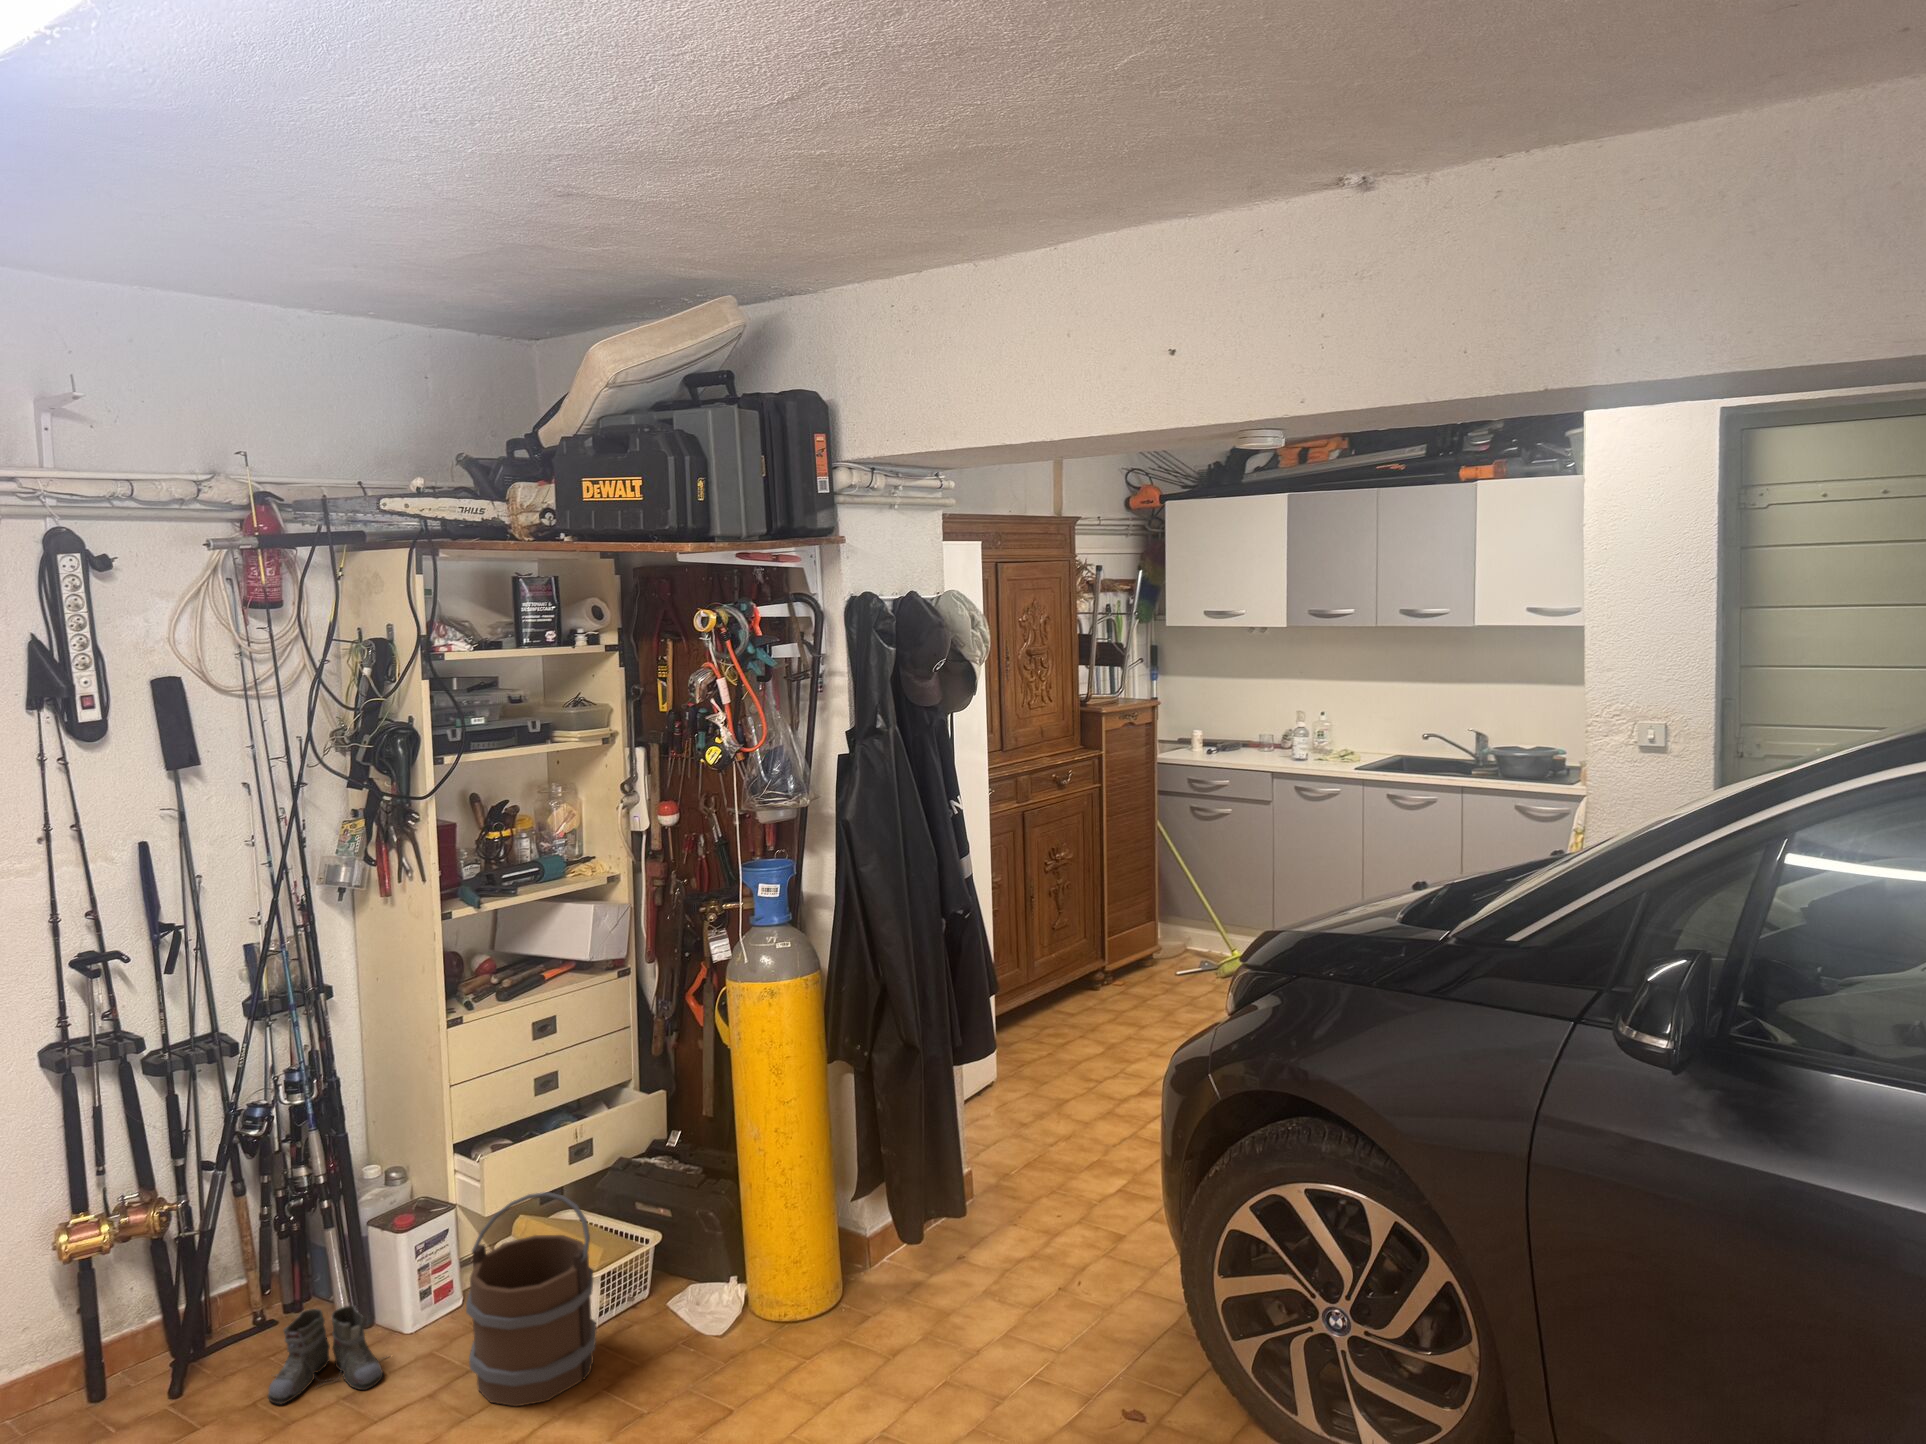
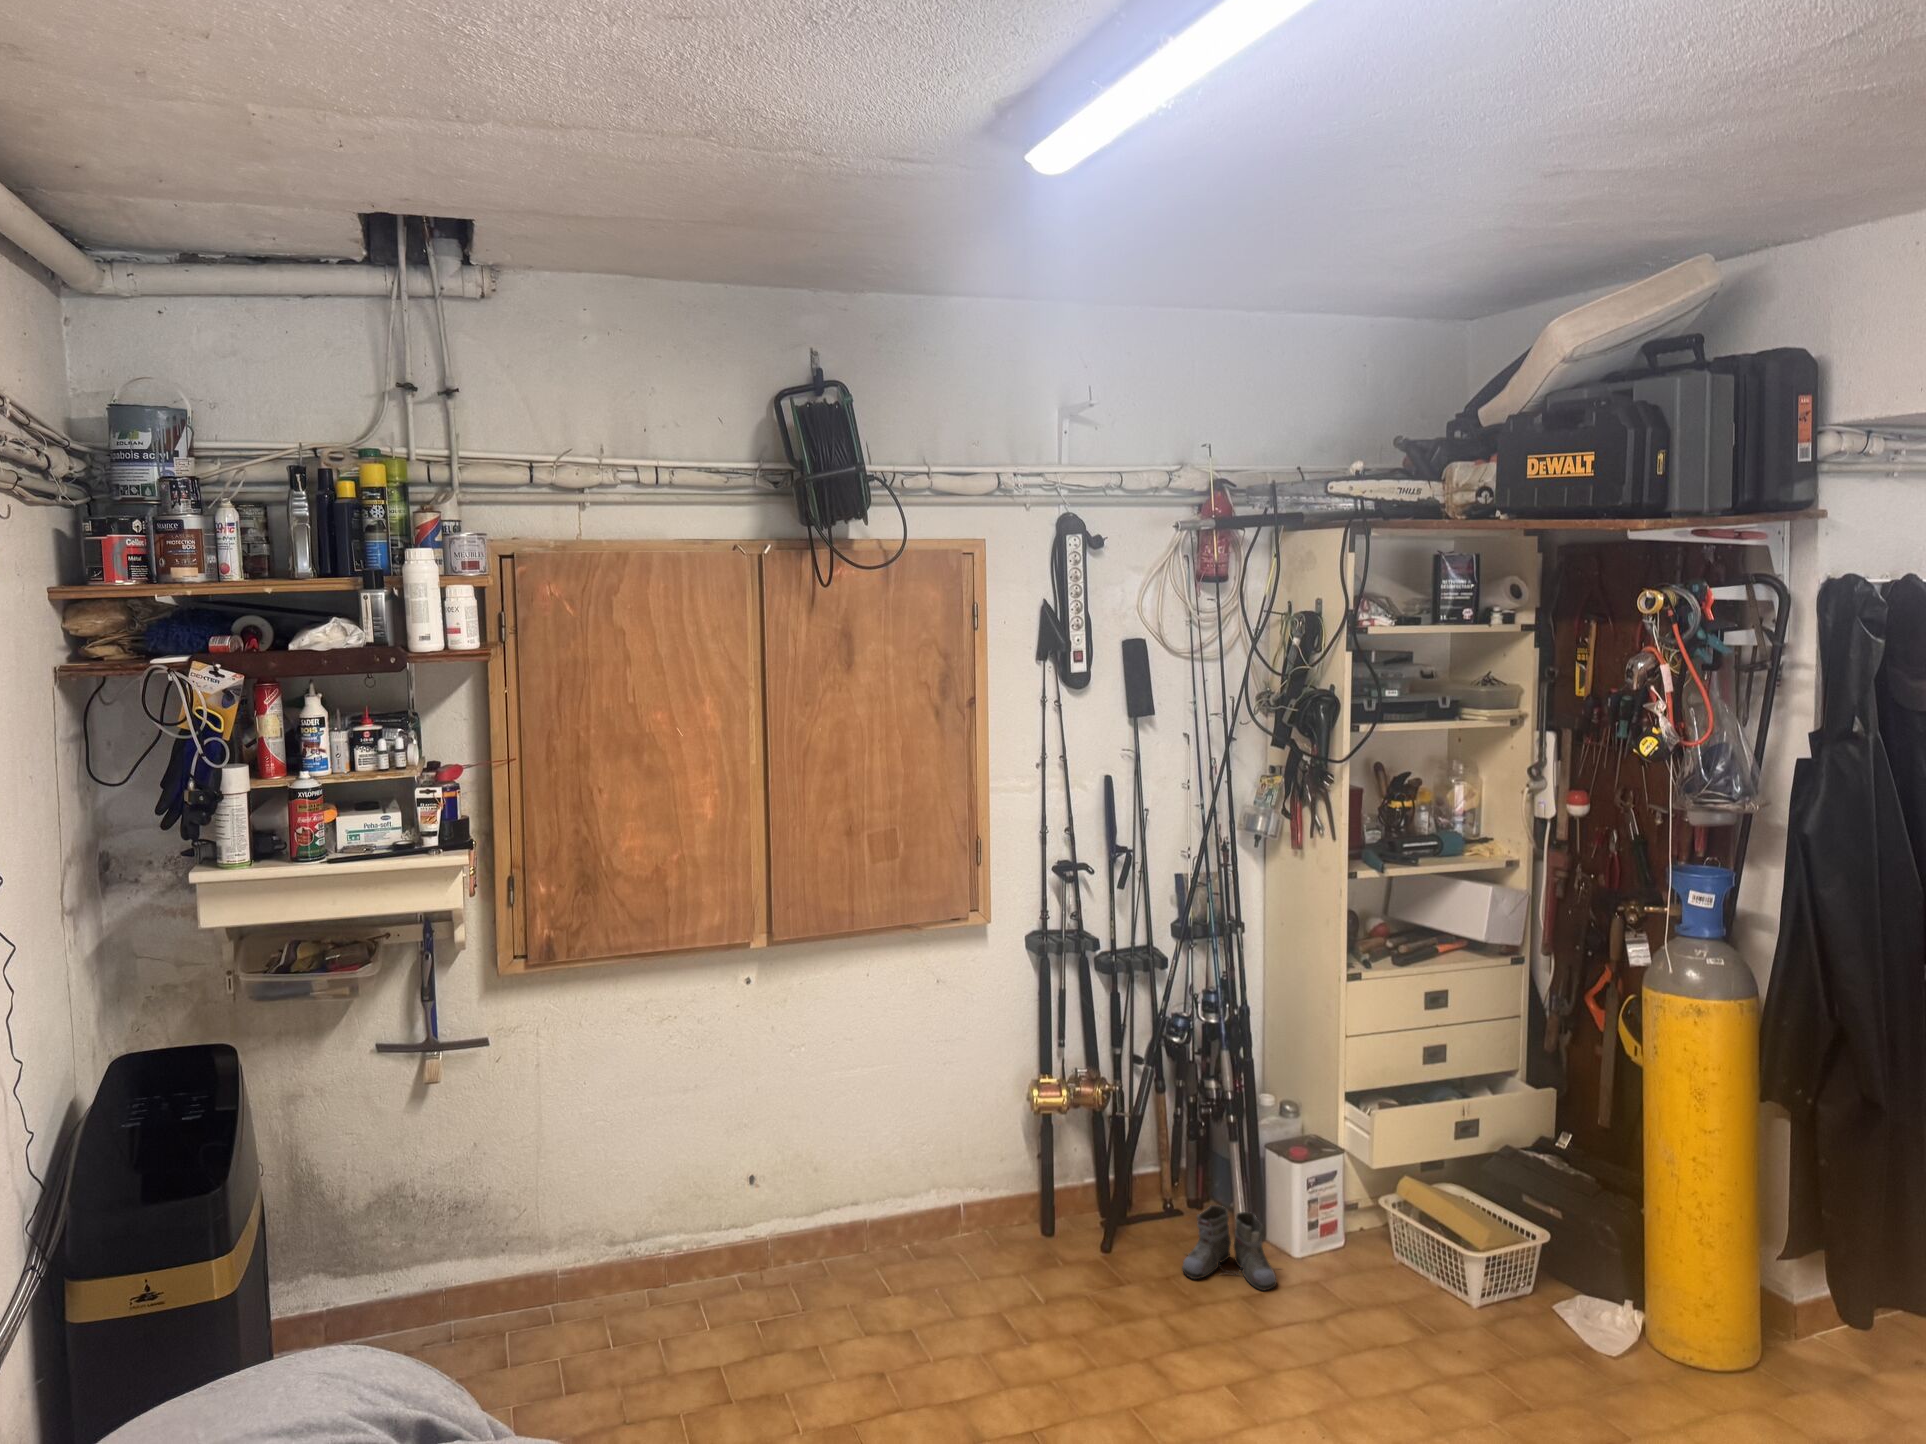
bucket: present [466,1192,596,1406] -> none [1358,1155,1483,1357]

